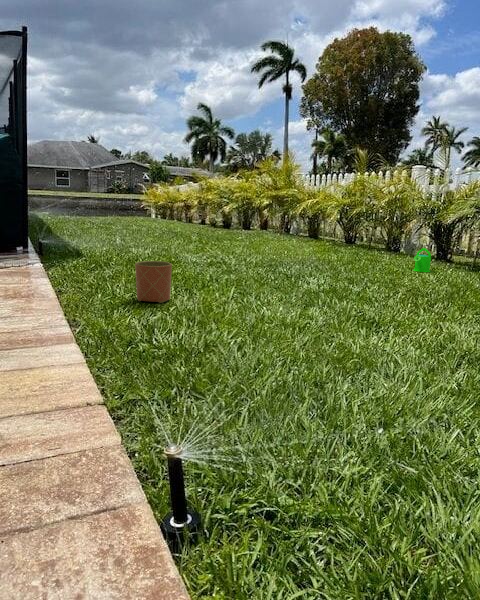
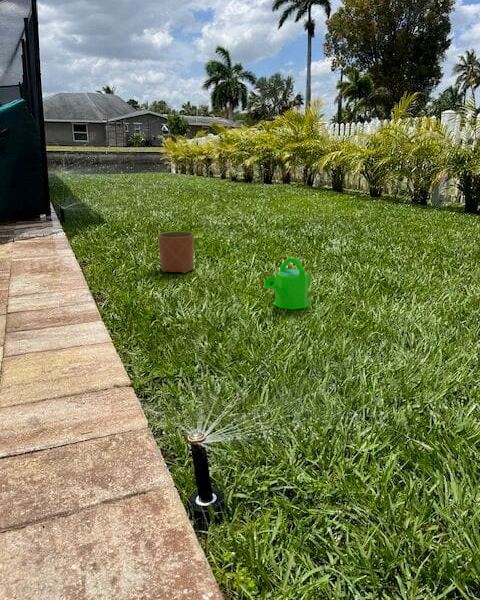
watering can: present [413,248,431,272] -> present [264,257,311,309]

